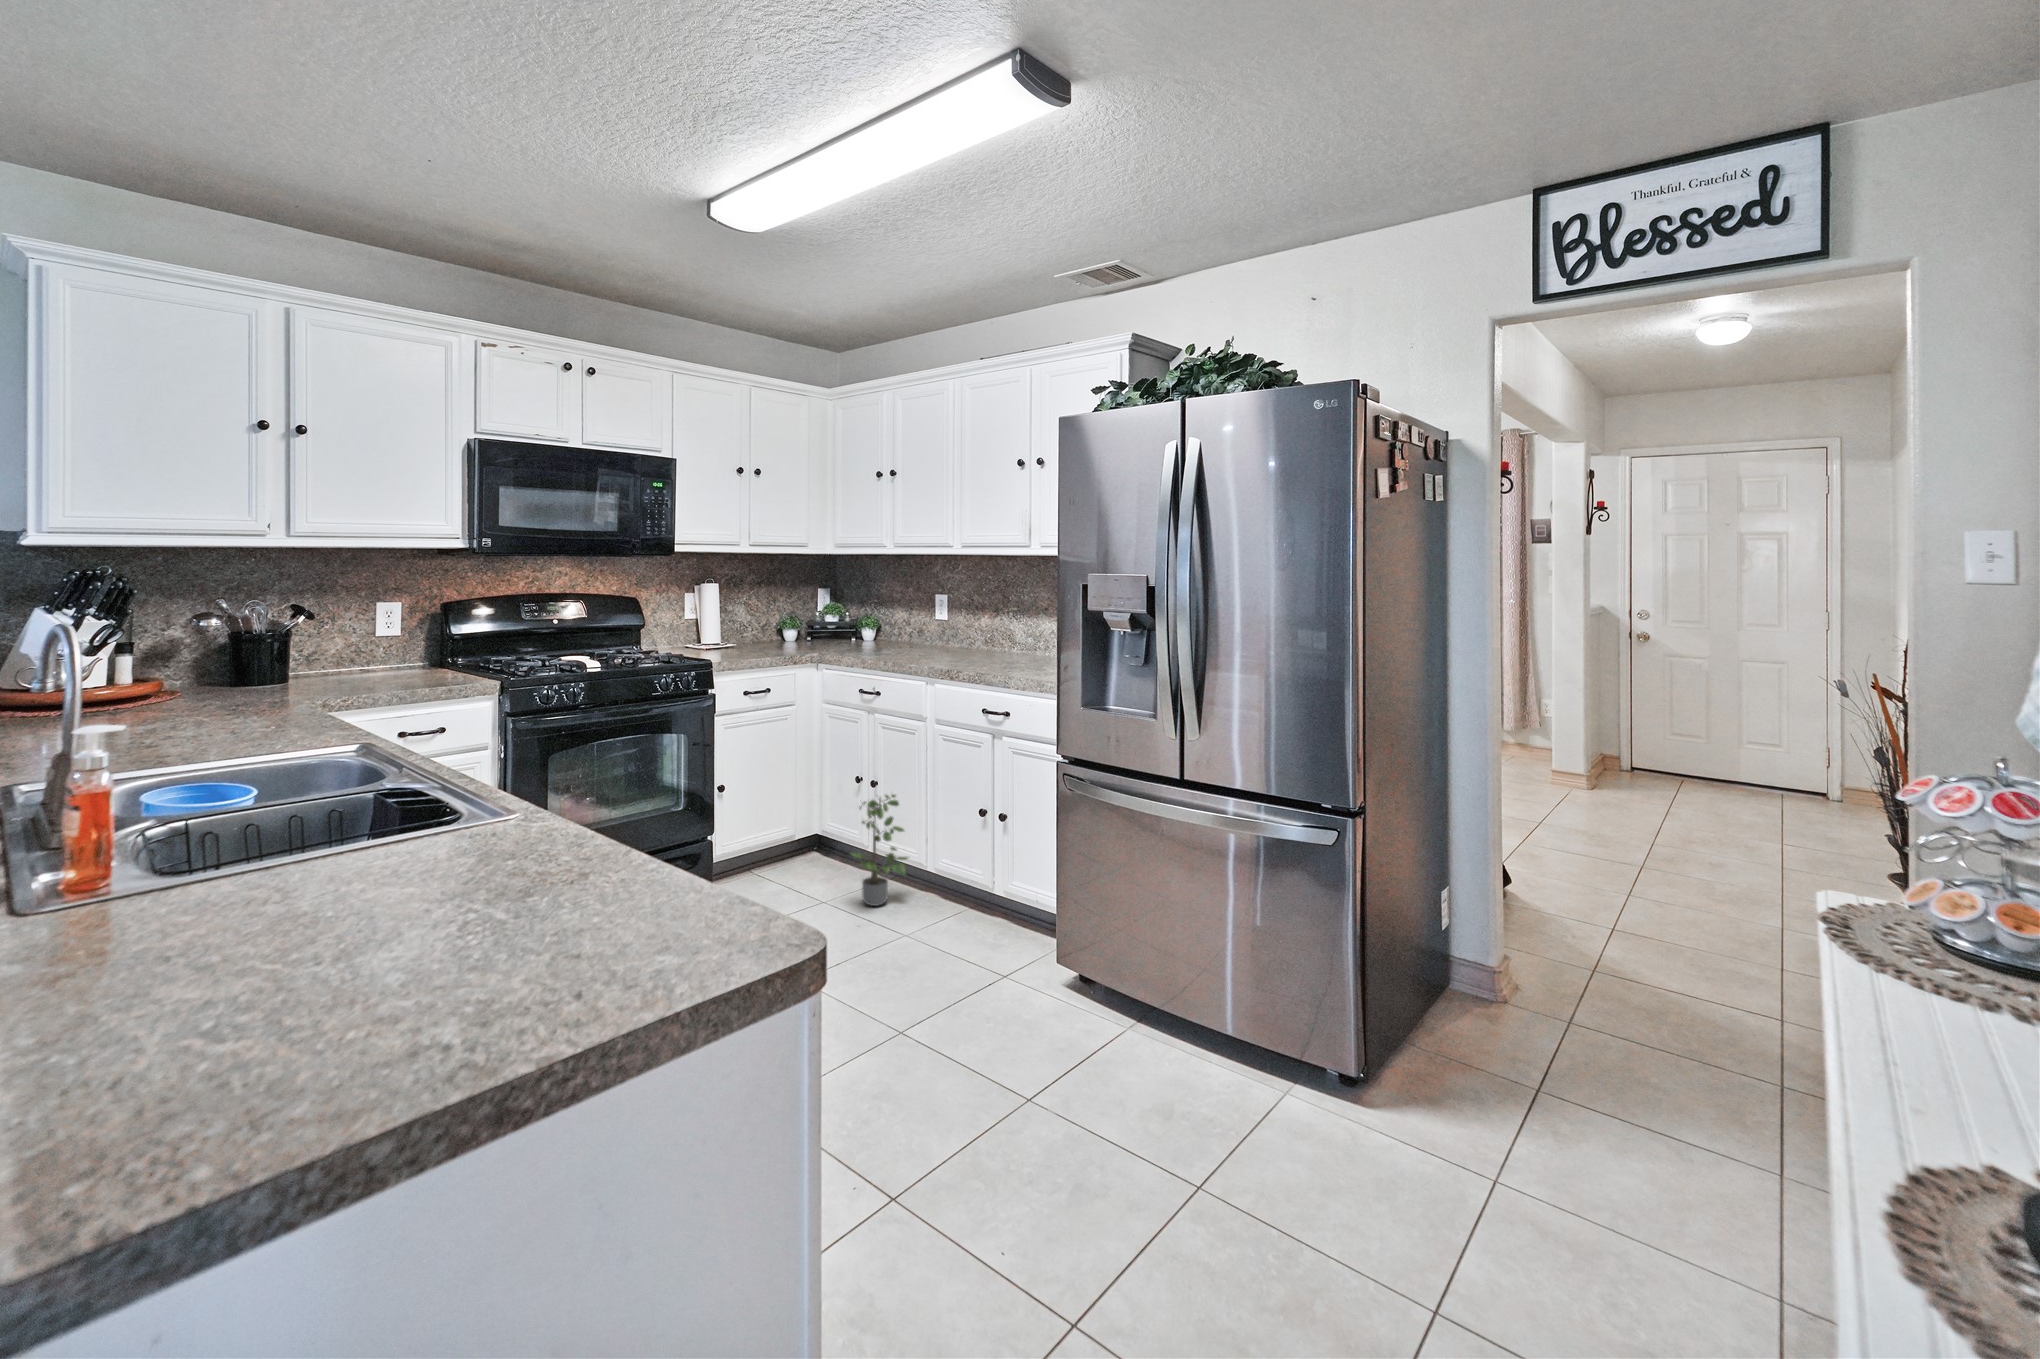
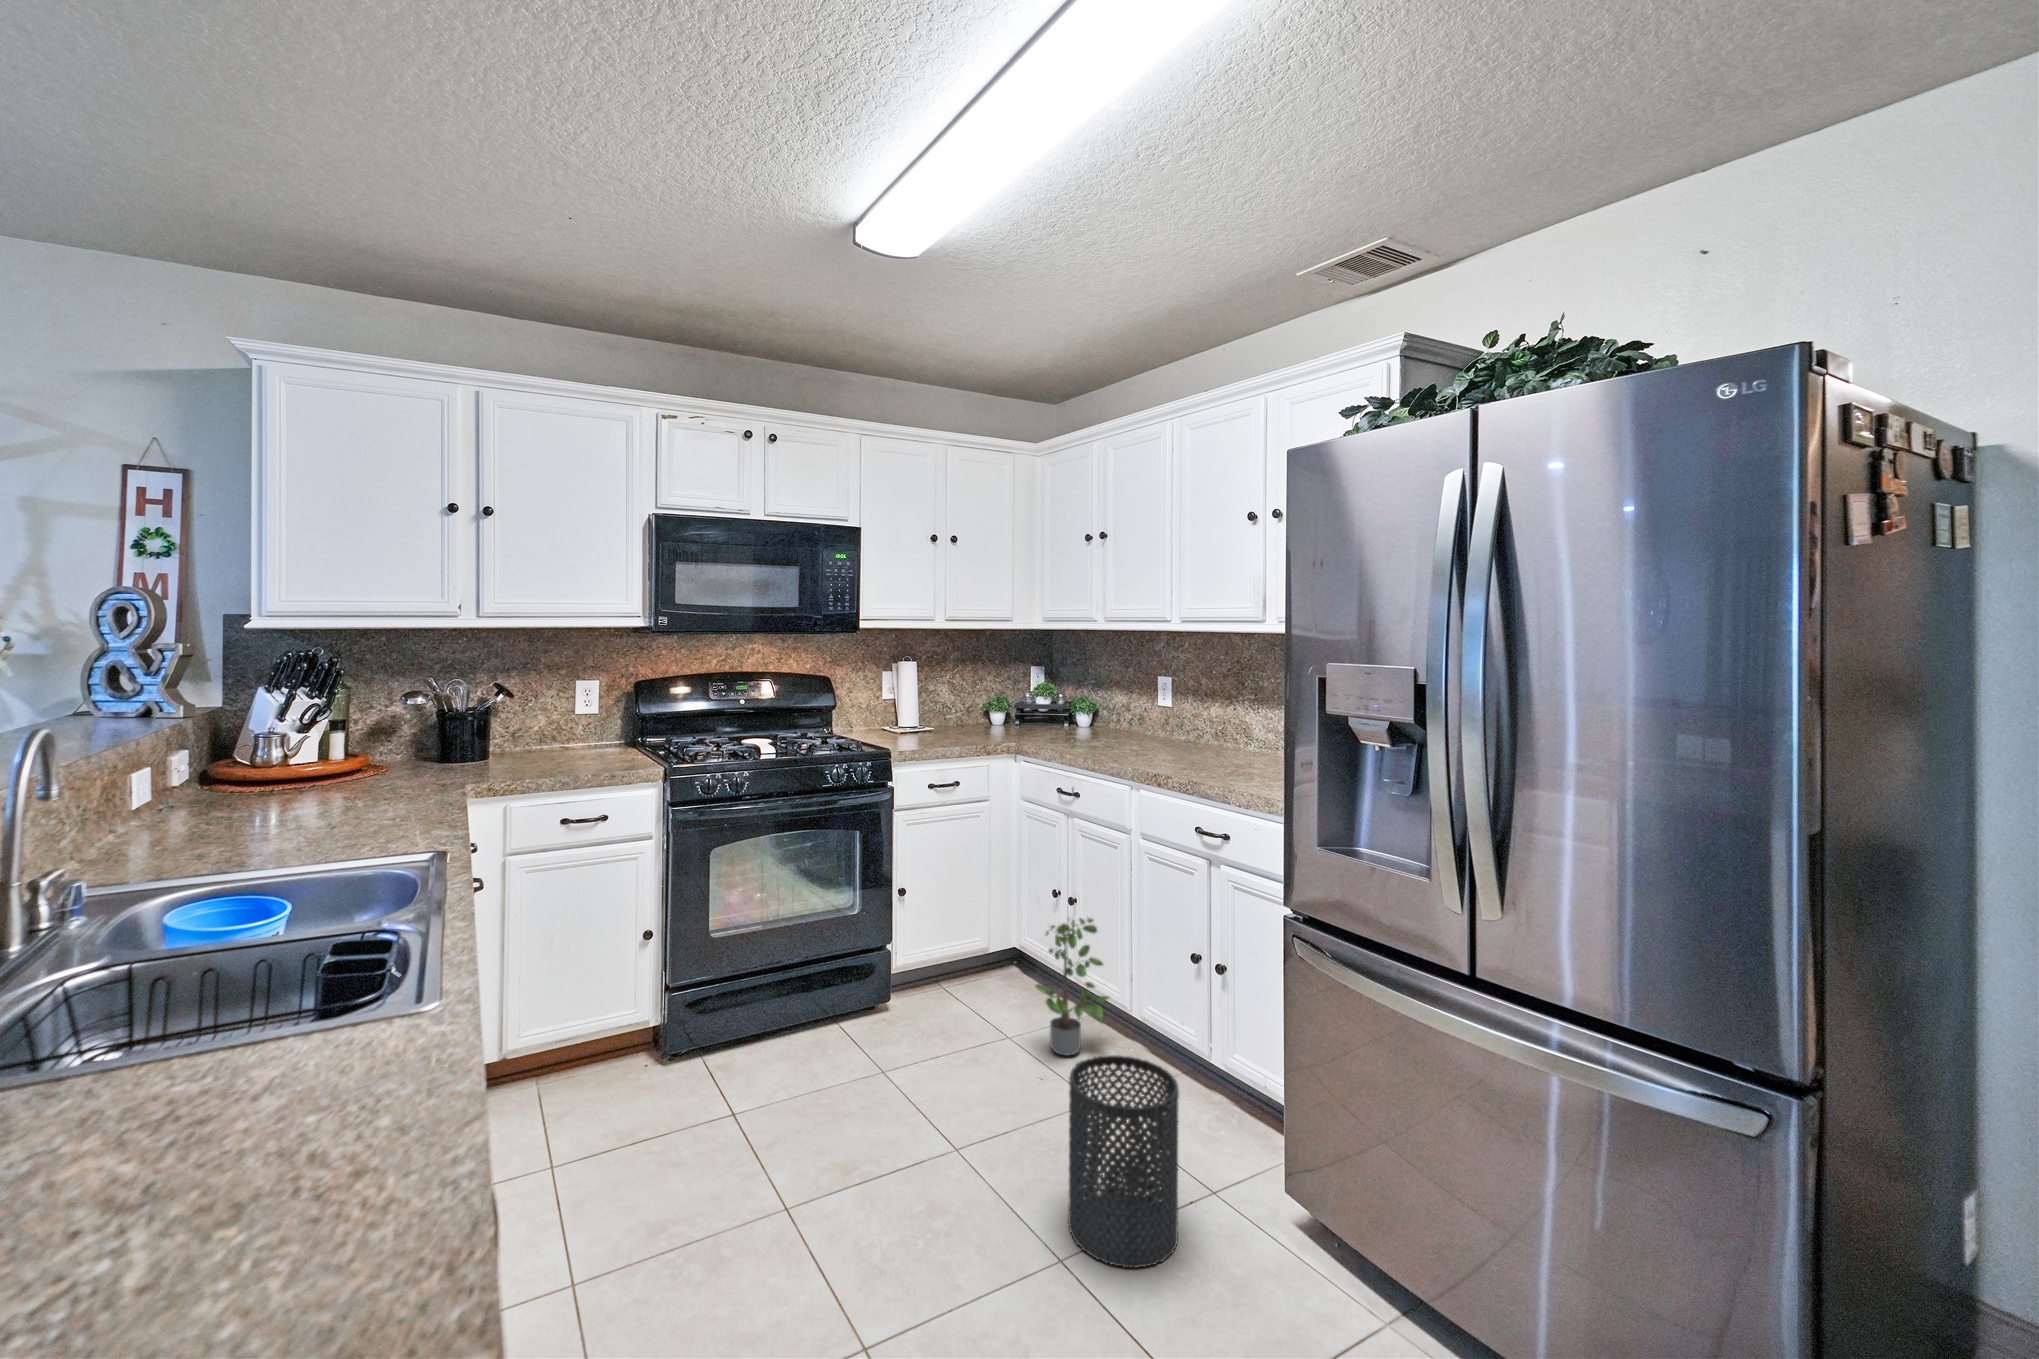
trash can: none [905,877,985,1017] -> present [1068,1055,1179,1268]

